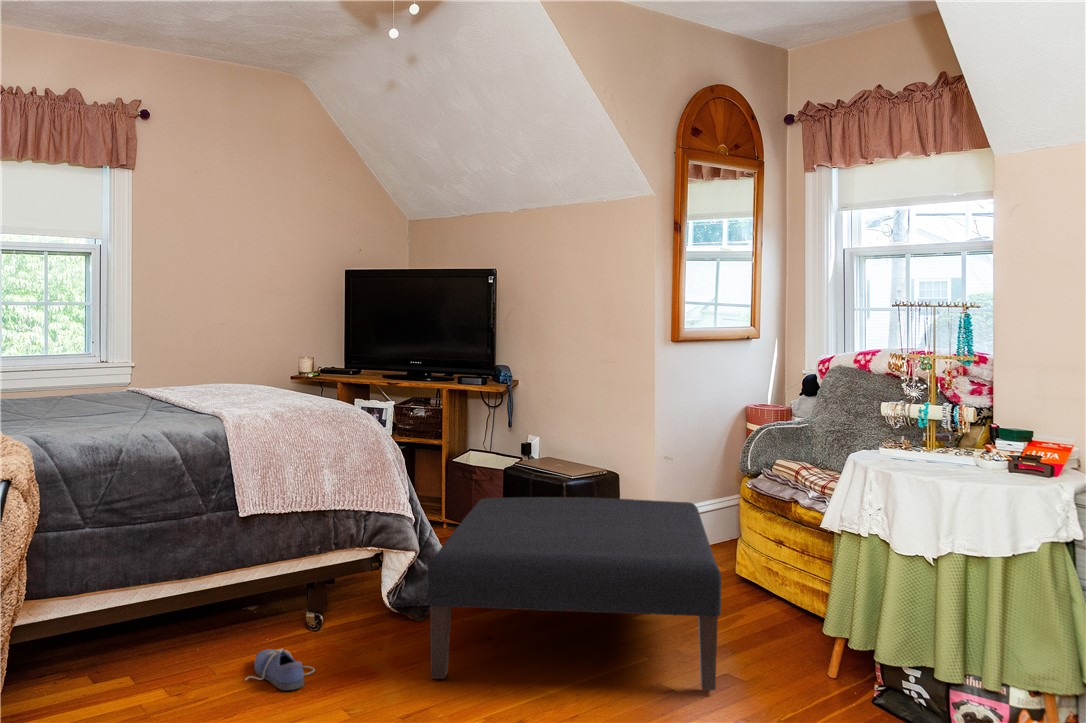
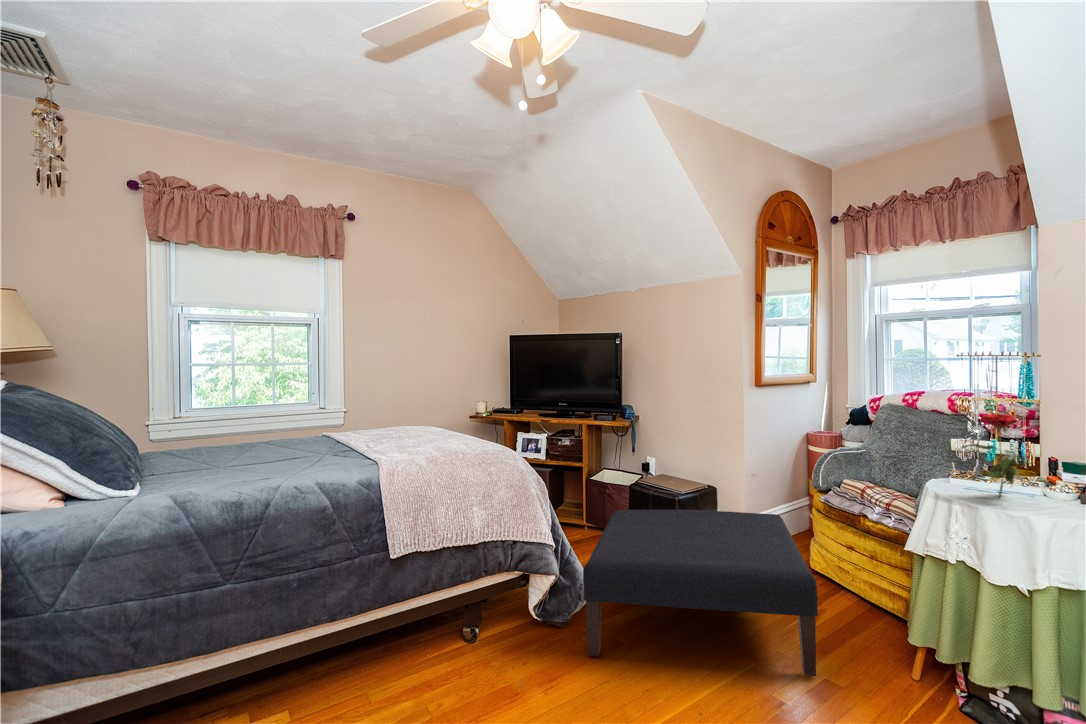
flower: none [895,365,967,468] -> present [961,414,1031,498]
shoe: present [246,649,315,690] -> none [453,627,502,662]

